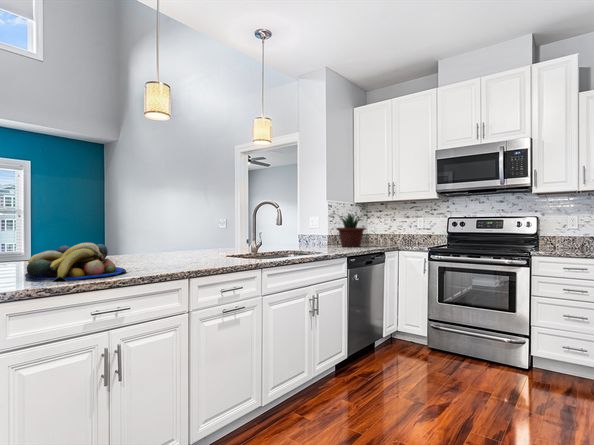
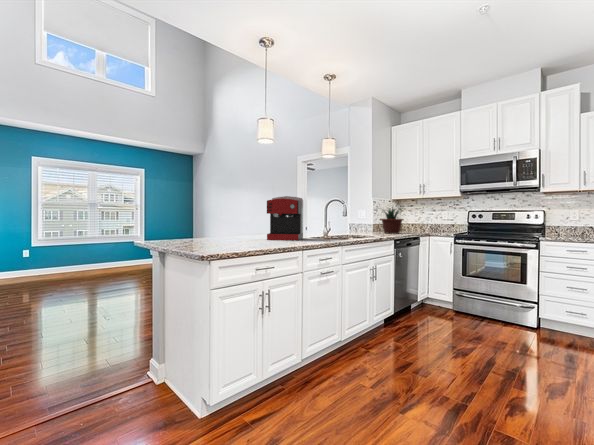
coffee maker: none [153,199,214,262] -> present [267,196,303,240]
fruit bowl: present [25,243,126,282] -> none [207,224,265,248]

